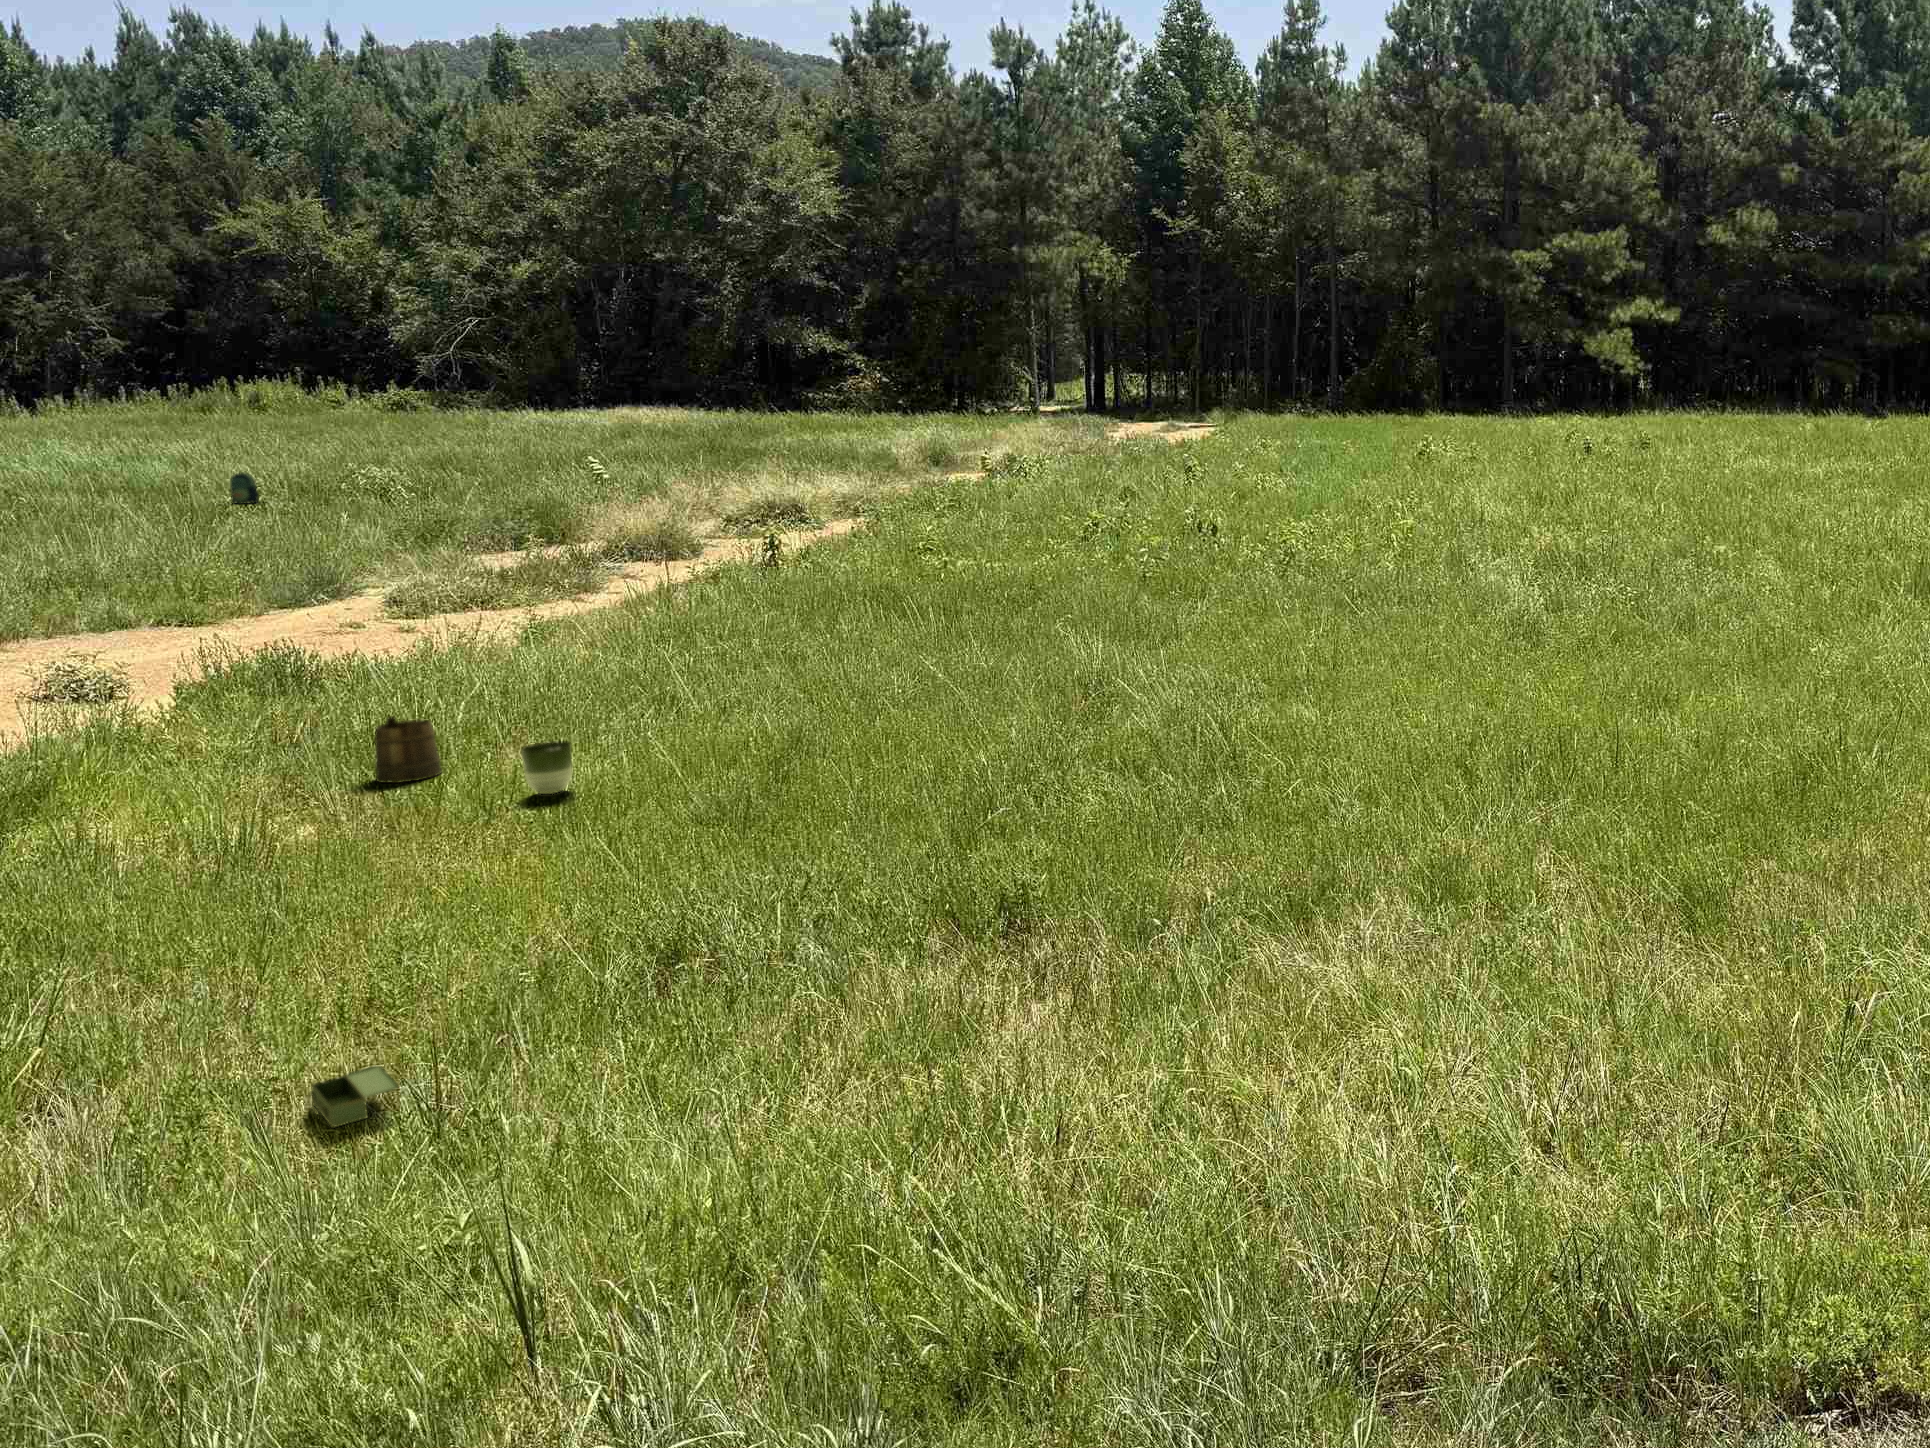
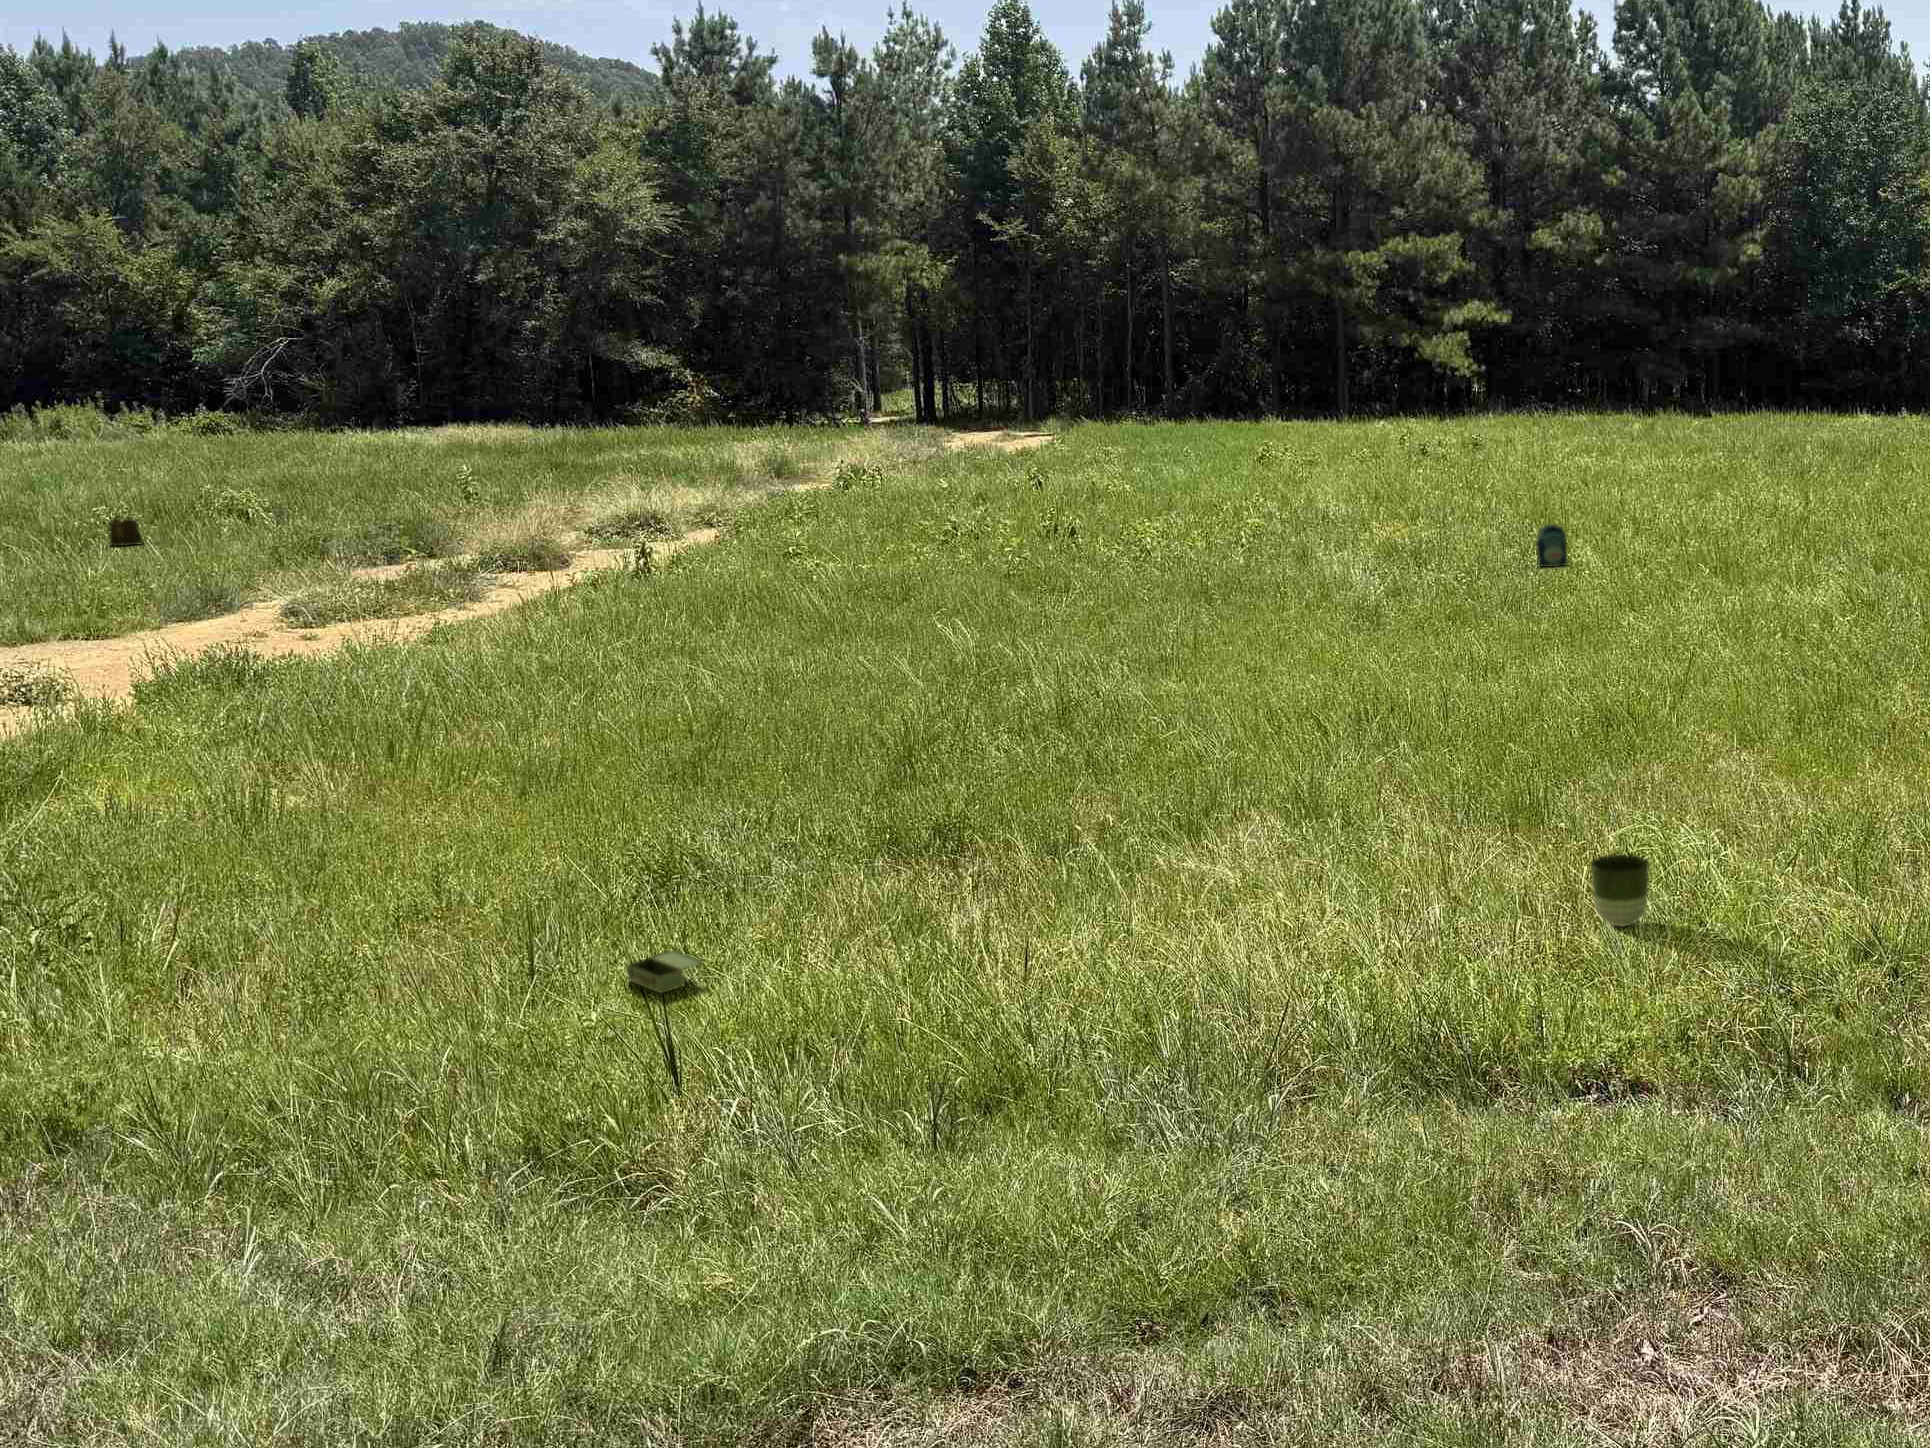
backpack: present [230,472,259,504] -> present [1536,524,1568,567]
bucket: present [374,716,442,783] -> present [109,518,143,546]
planter: present [521,741,573,794] -> present [1591,854,1649,926]

